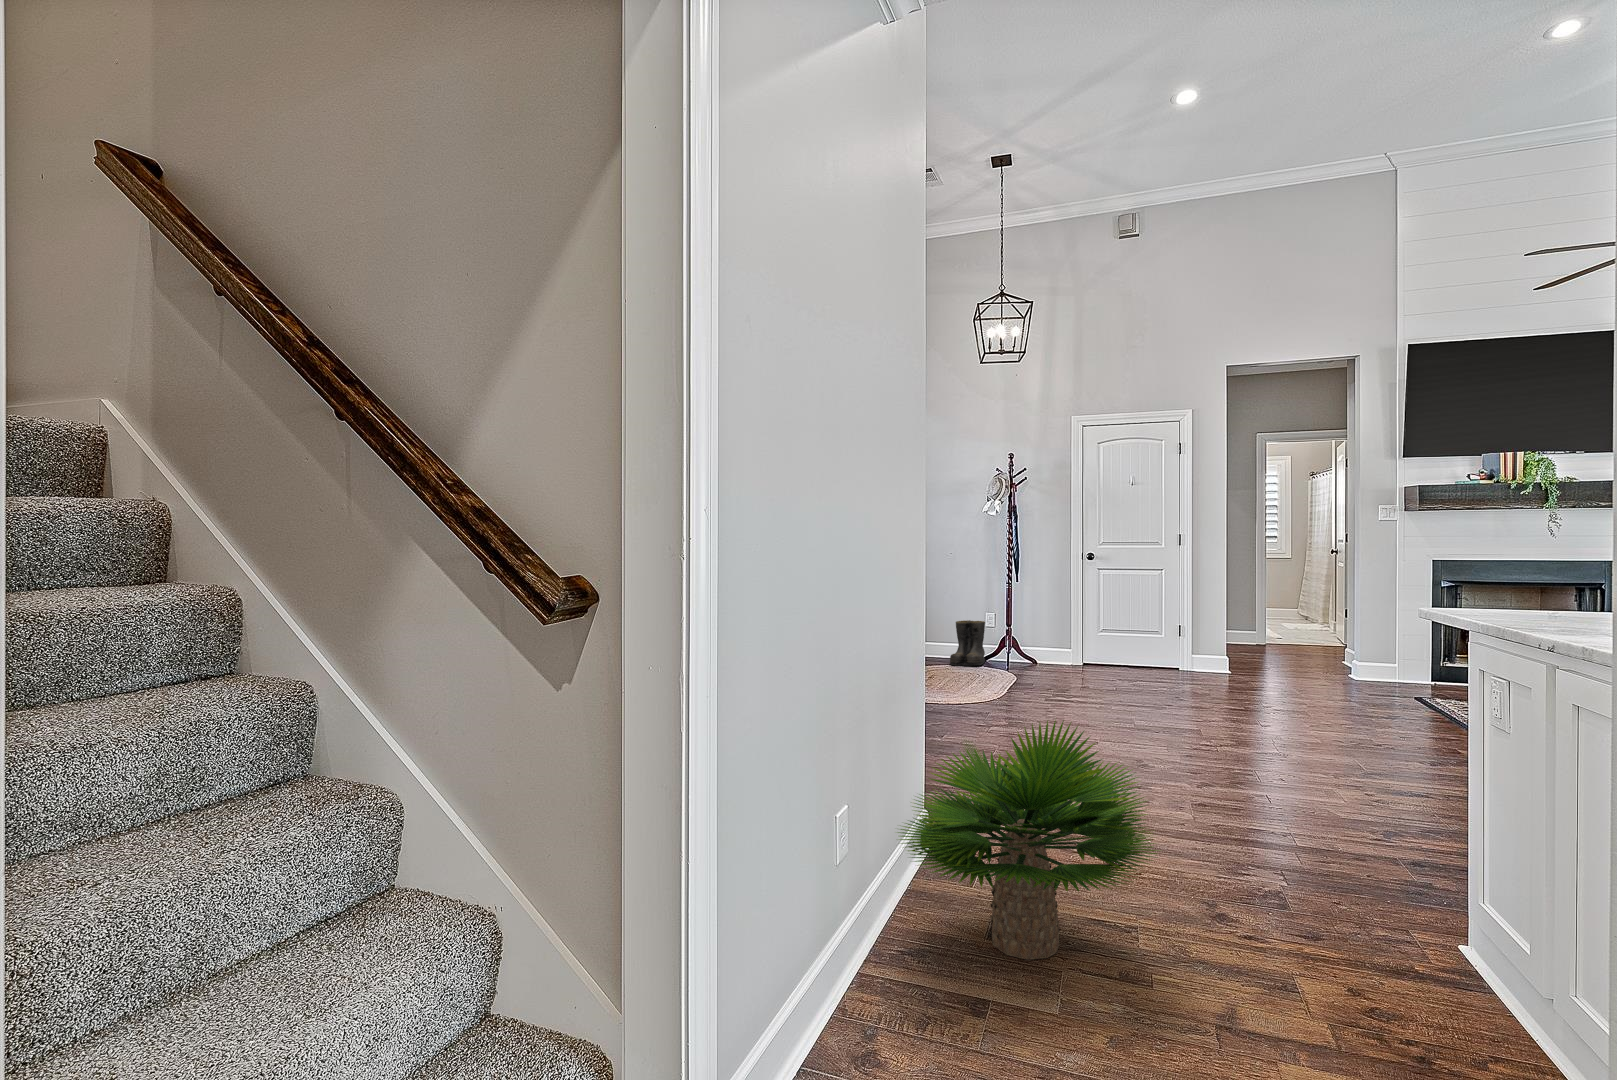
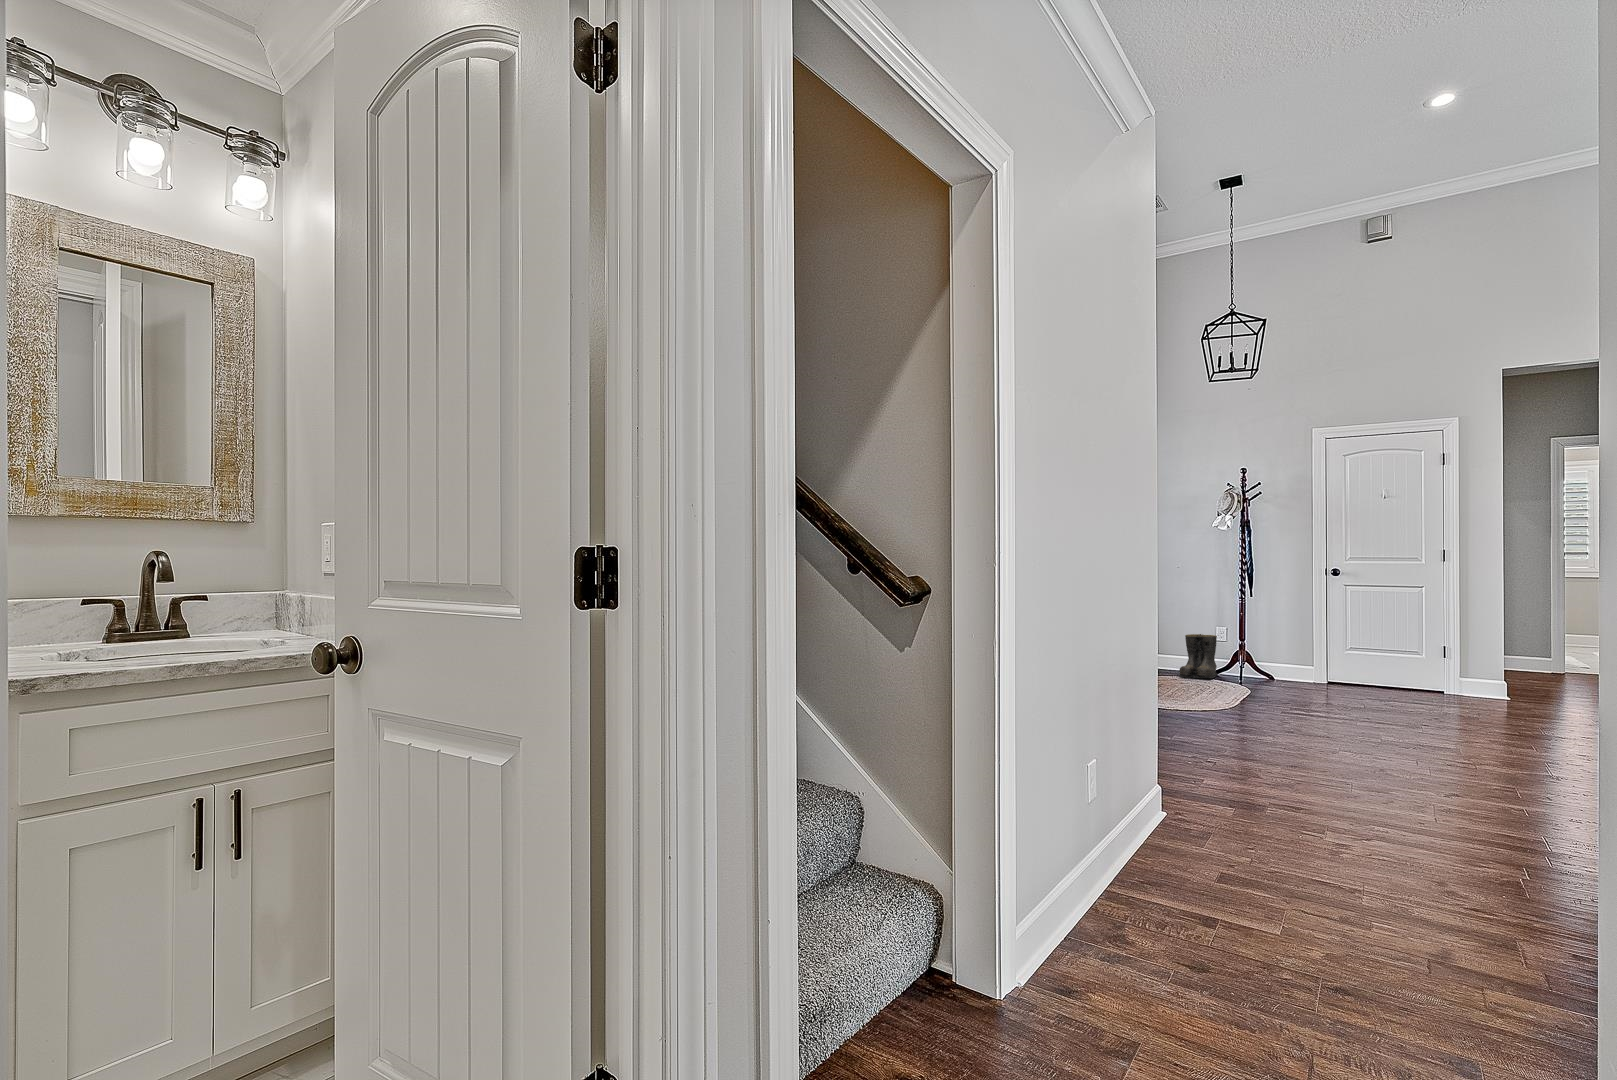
potted plant: present [898,720,1158,960] -> none [1130,698,1384,901]

